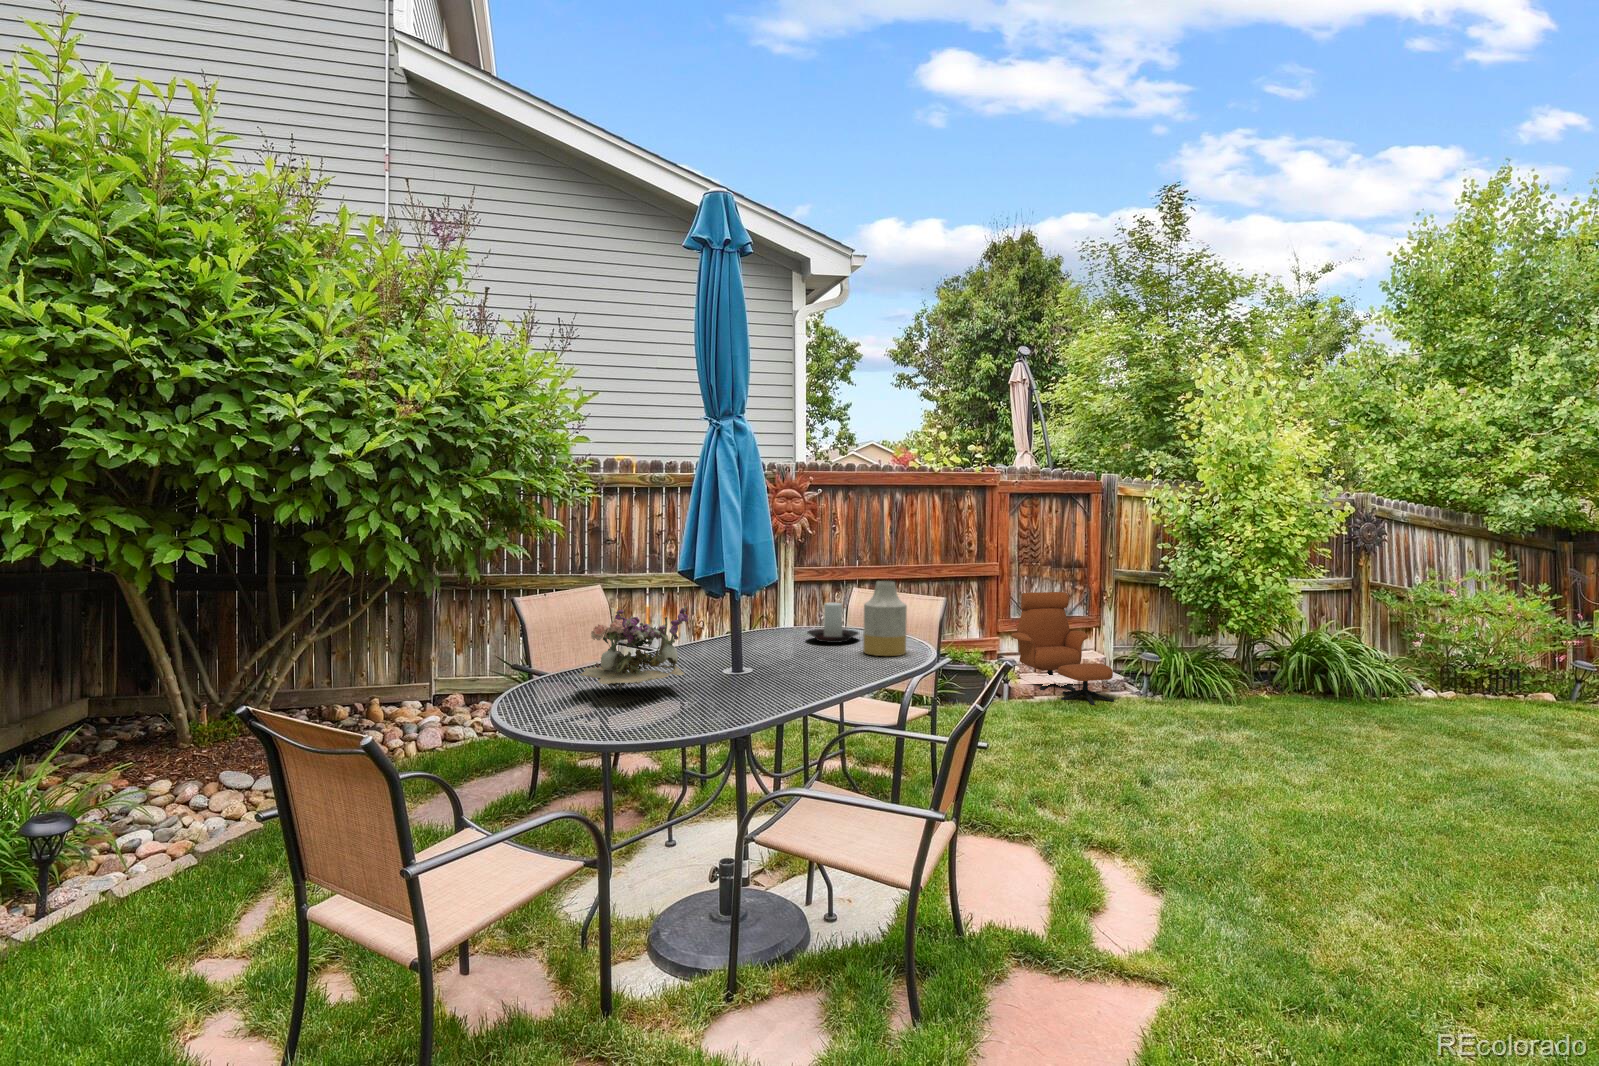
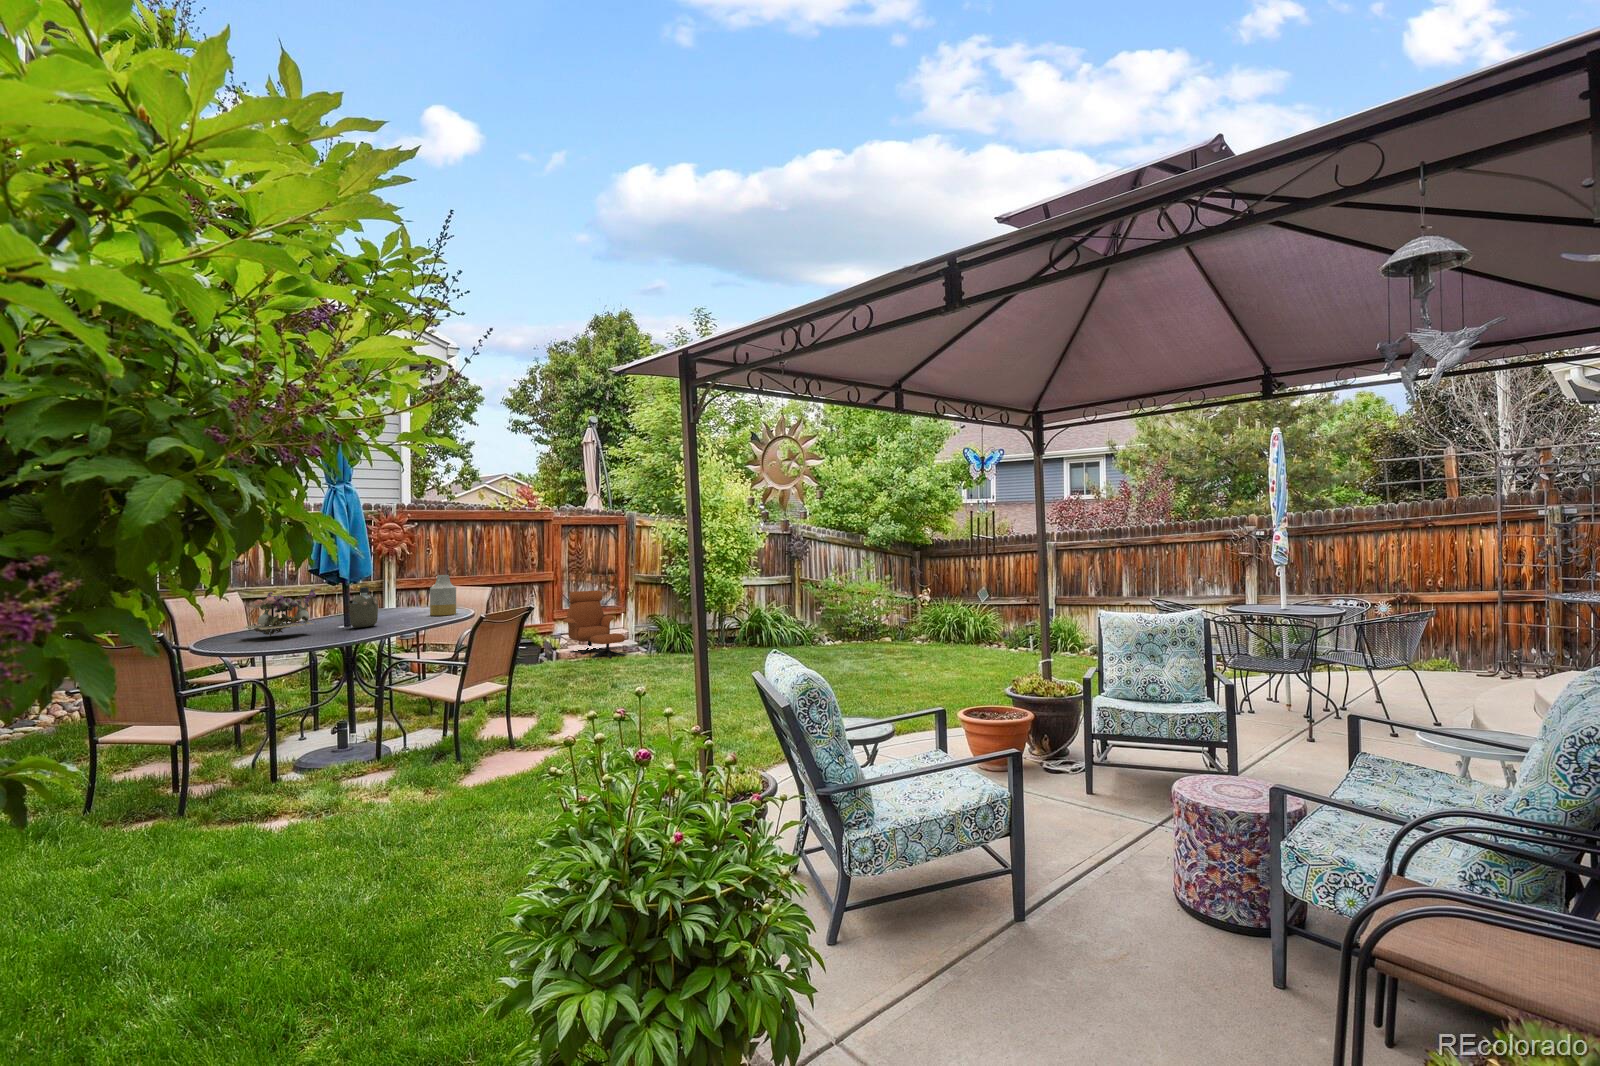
candle holder: present [807,603,859,643] -> none [396,589,431,613]
water bottle: none [739,604,786,680] -> present [349,587,378,628]

